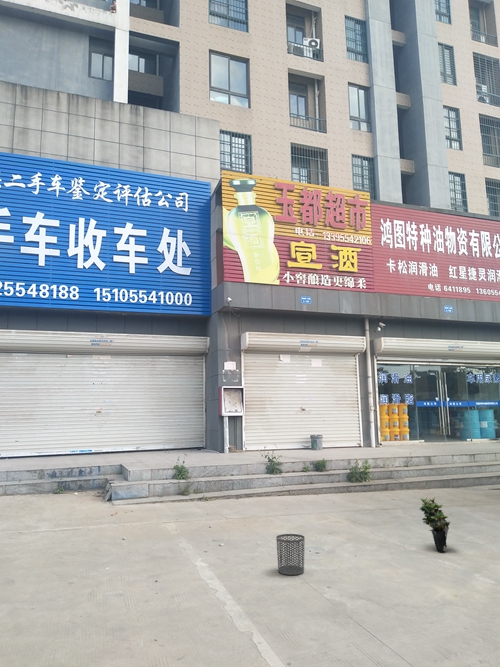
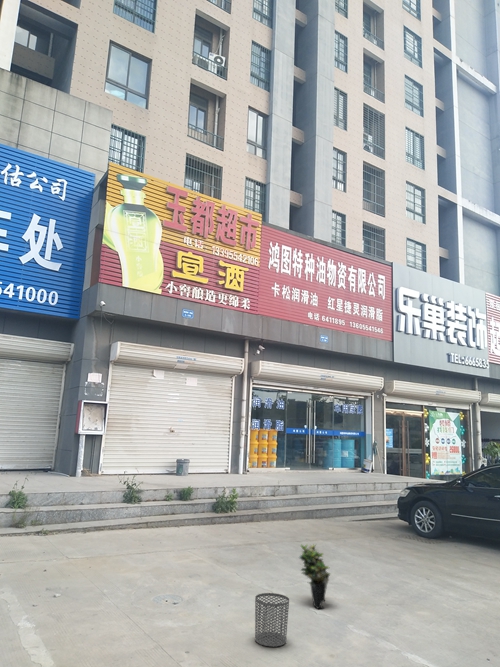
waste bin: present [276,534,305,575] -> present [255,593,289,647]

